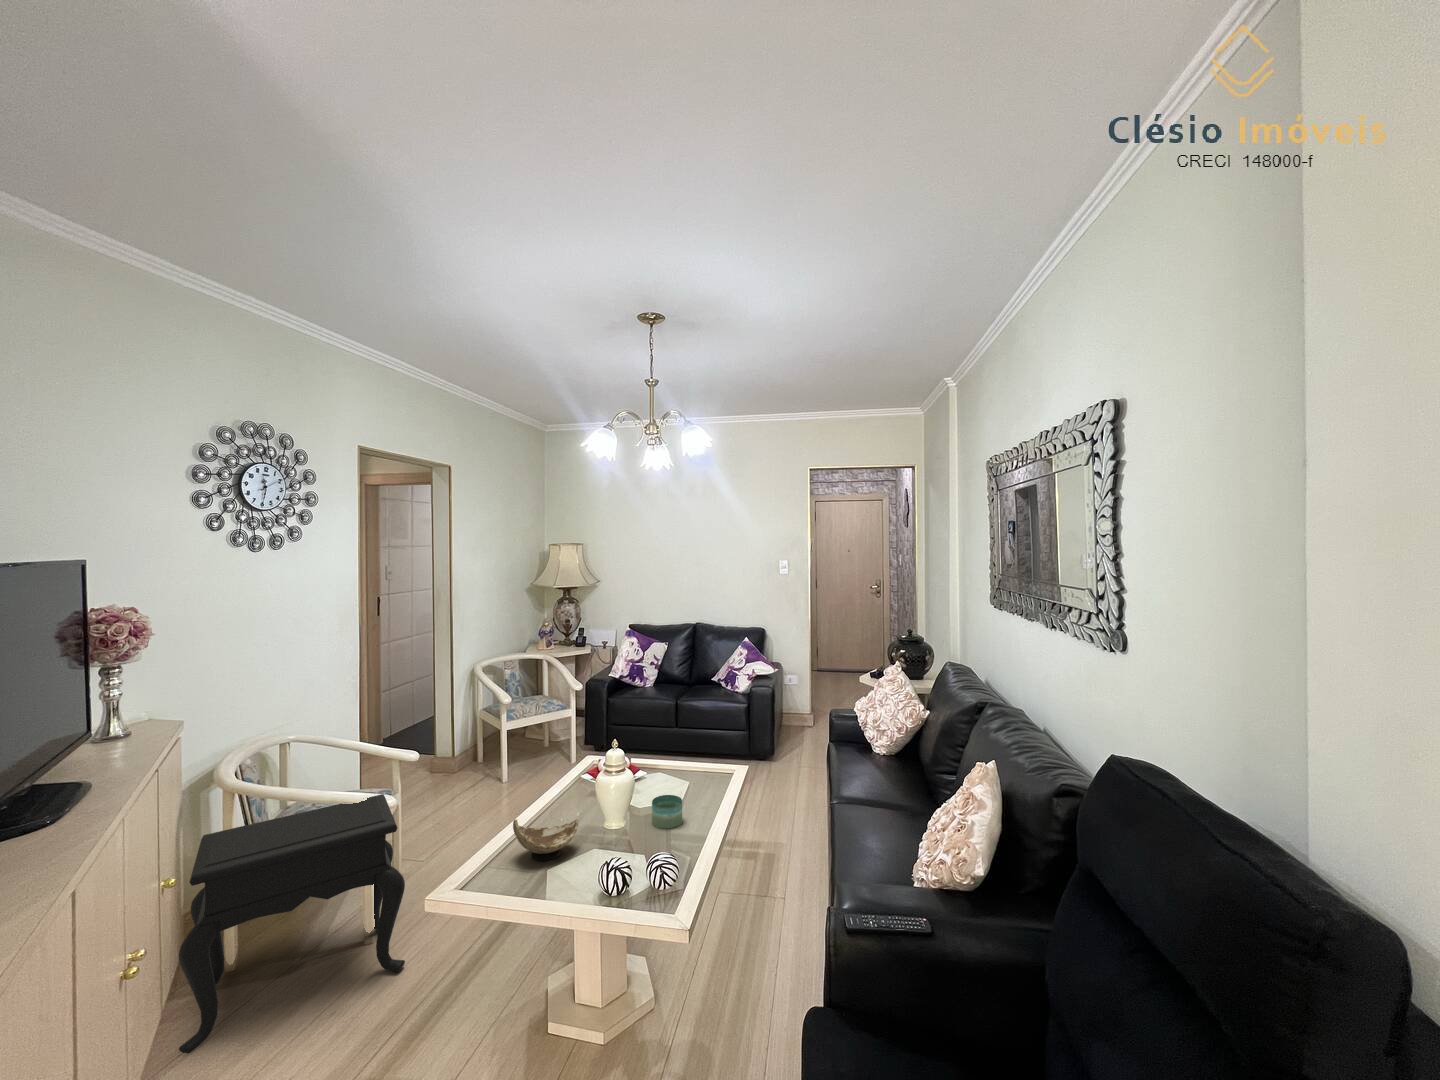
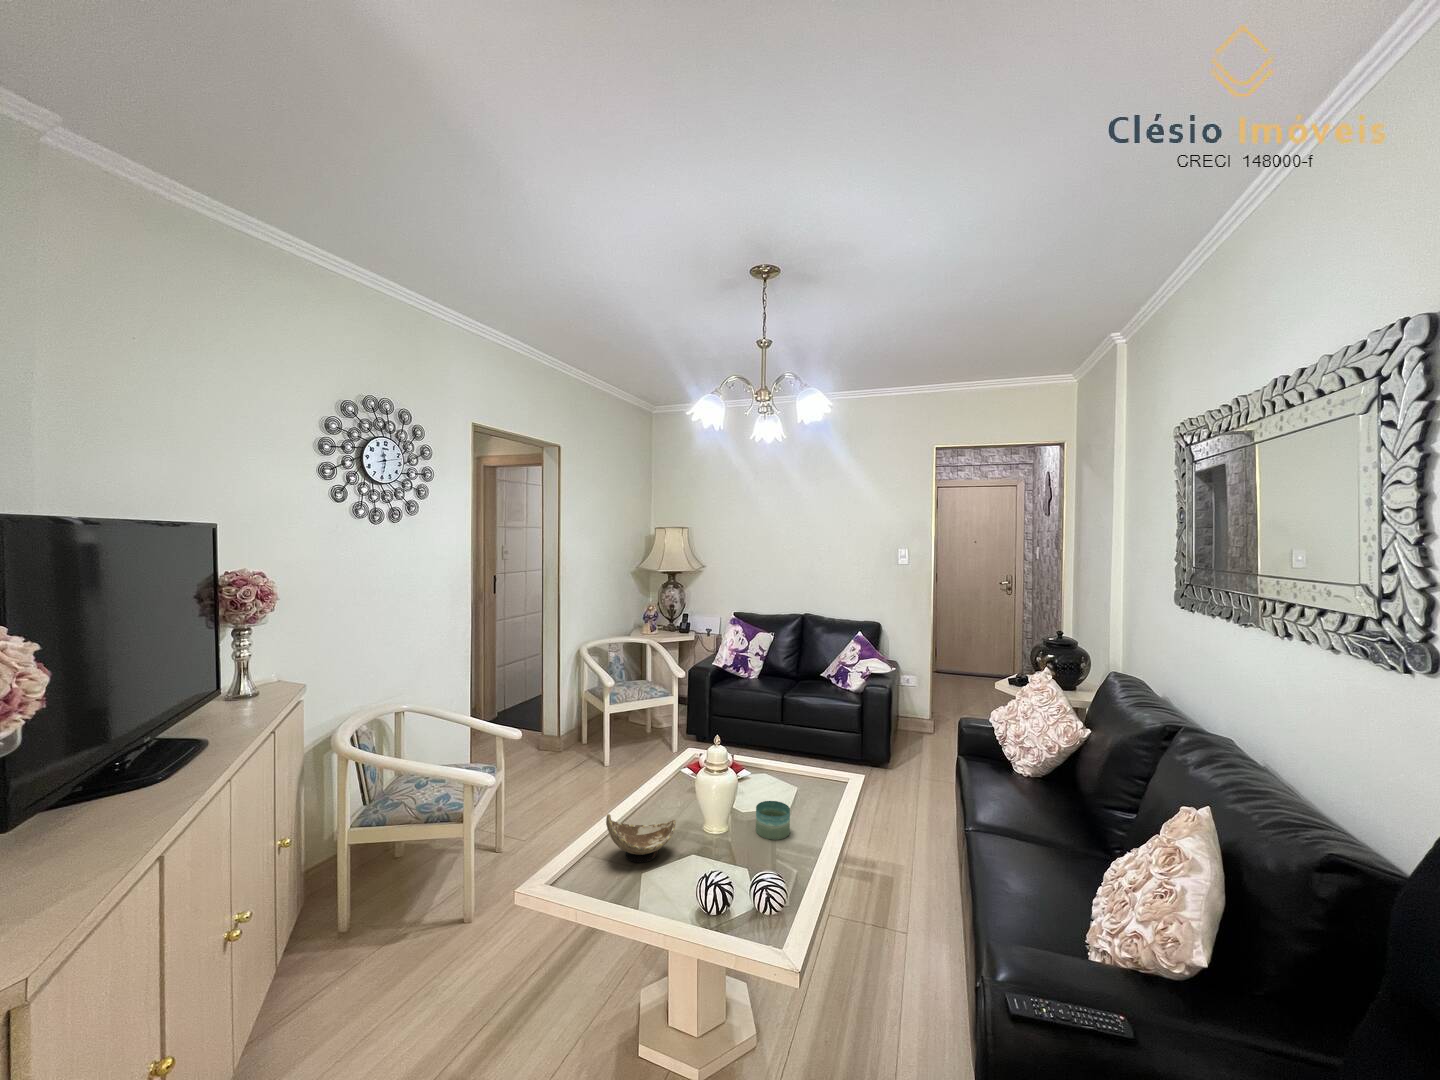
side table: present [179,794,405,1053] -> none [286,771,499,1015]

